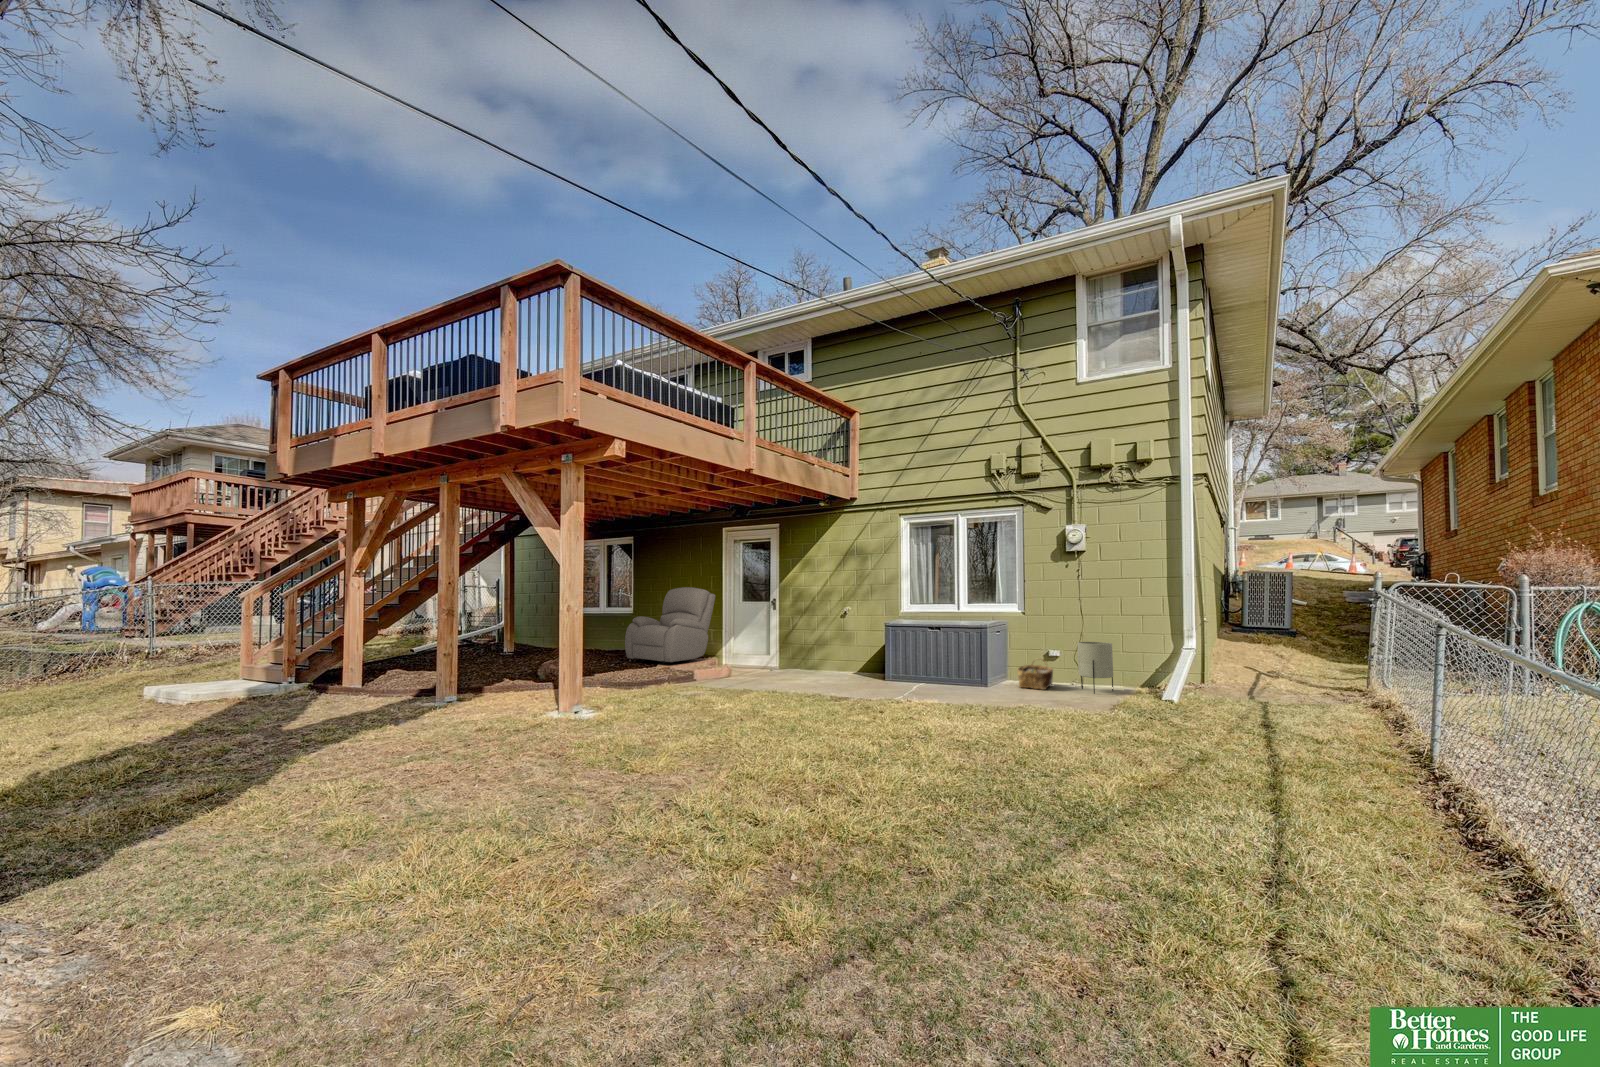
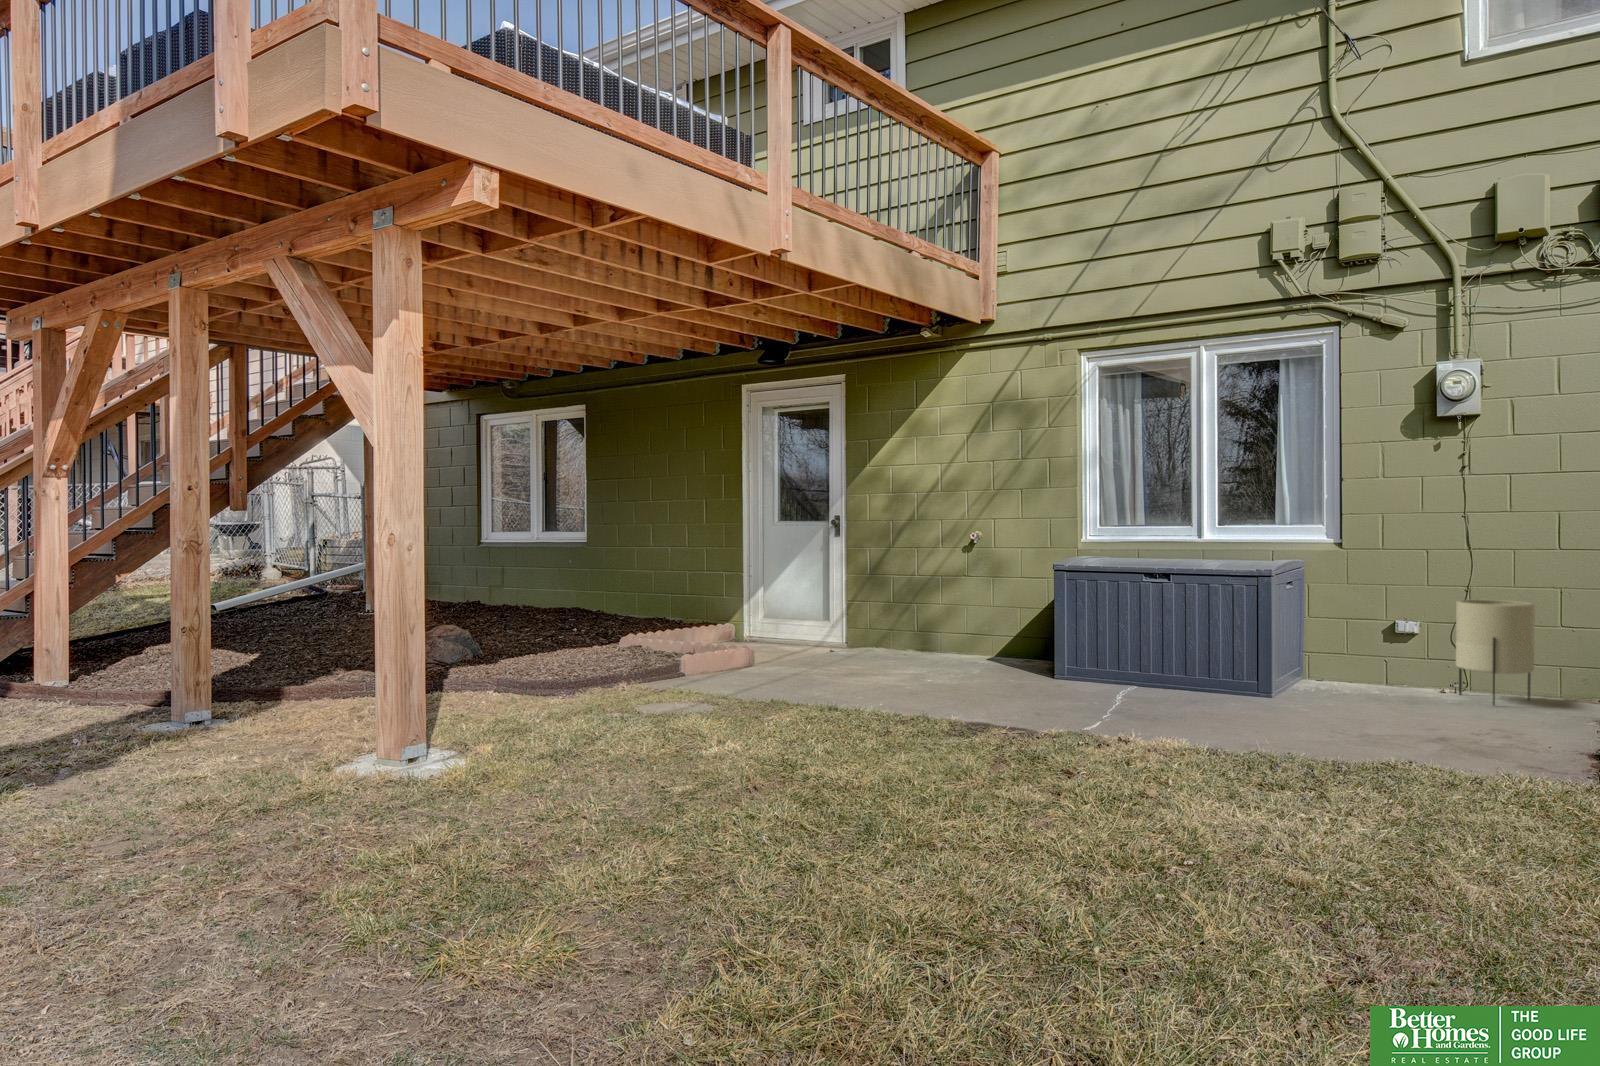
chair: present [625,587,715,664] -> none [563,501,724,639]
woven basket: present [1017,659,1053,690] -> none [1323,632,1399,696]

